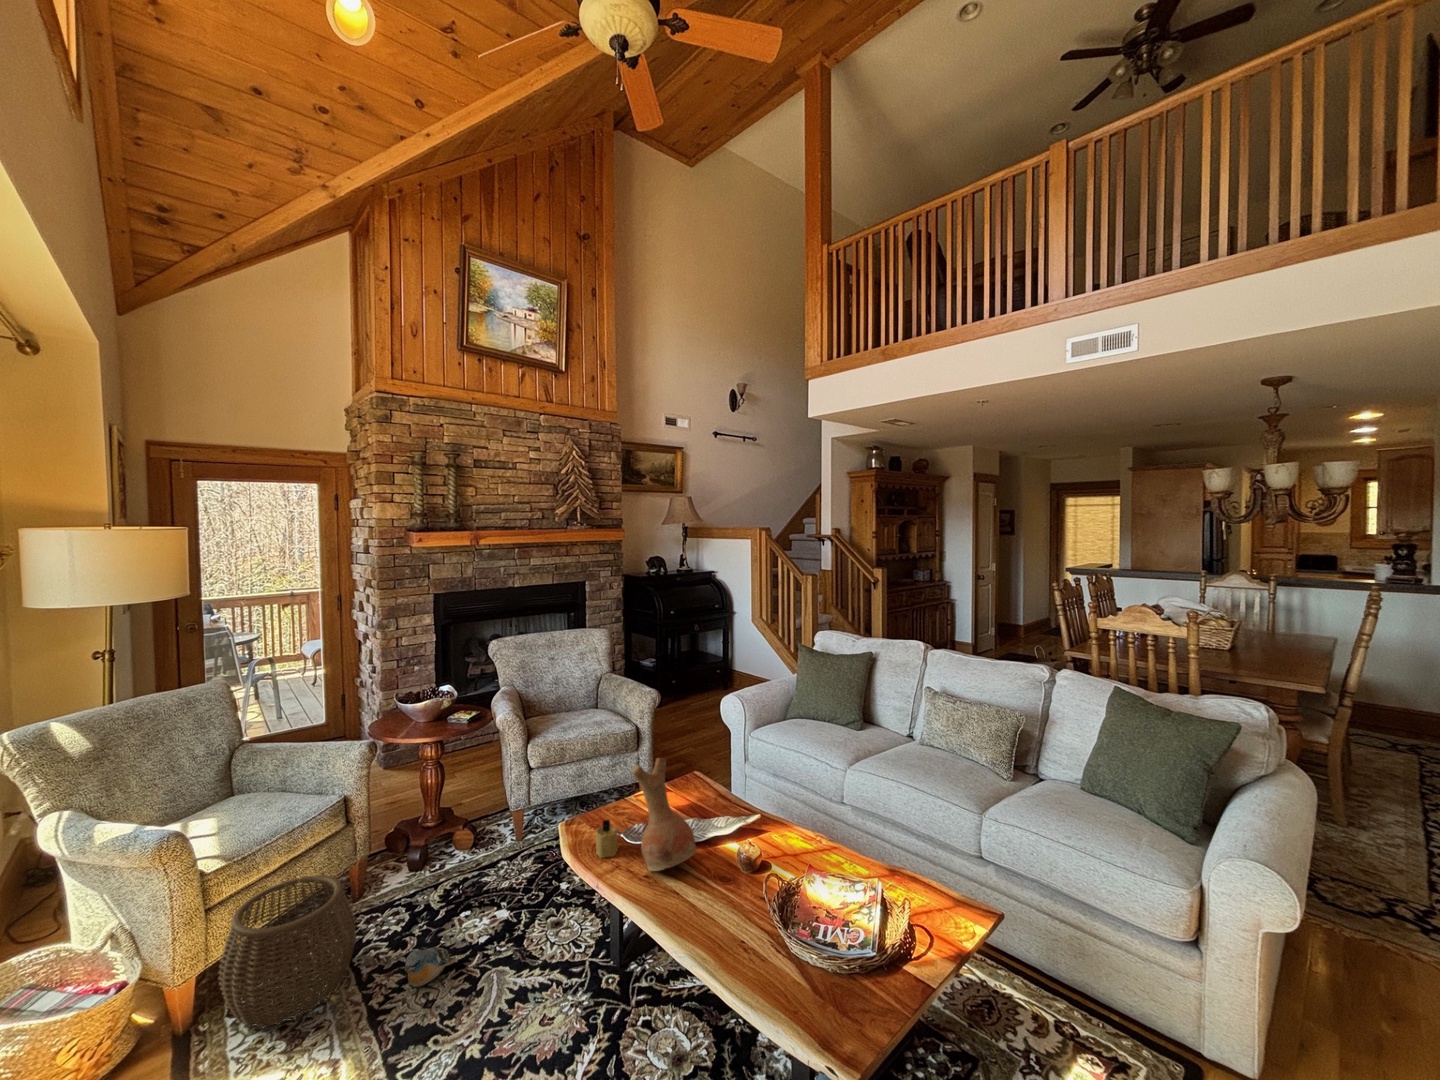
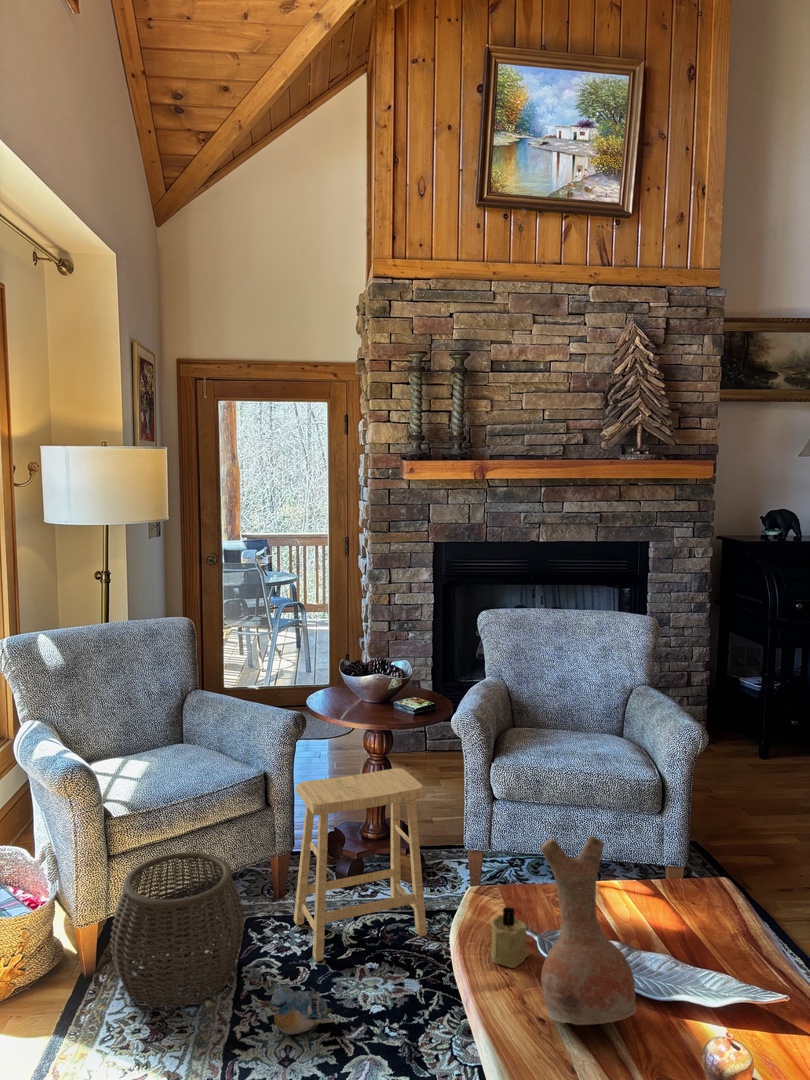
footstool: none [380,762,497,930] -> present [294,768,427,962]

